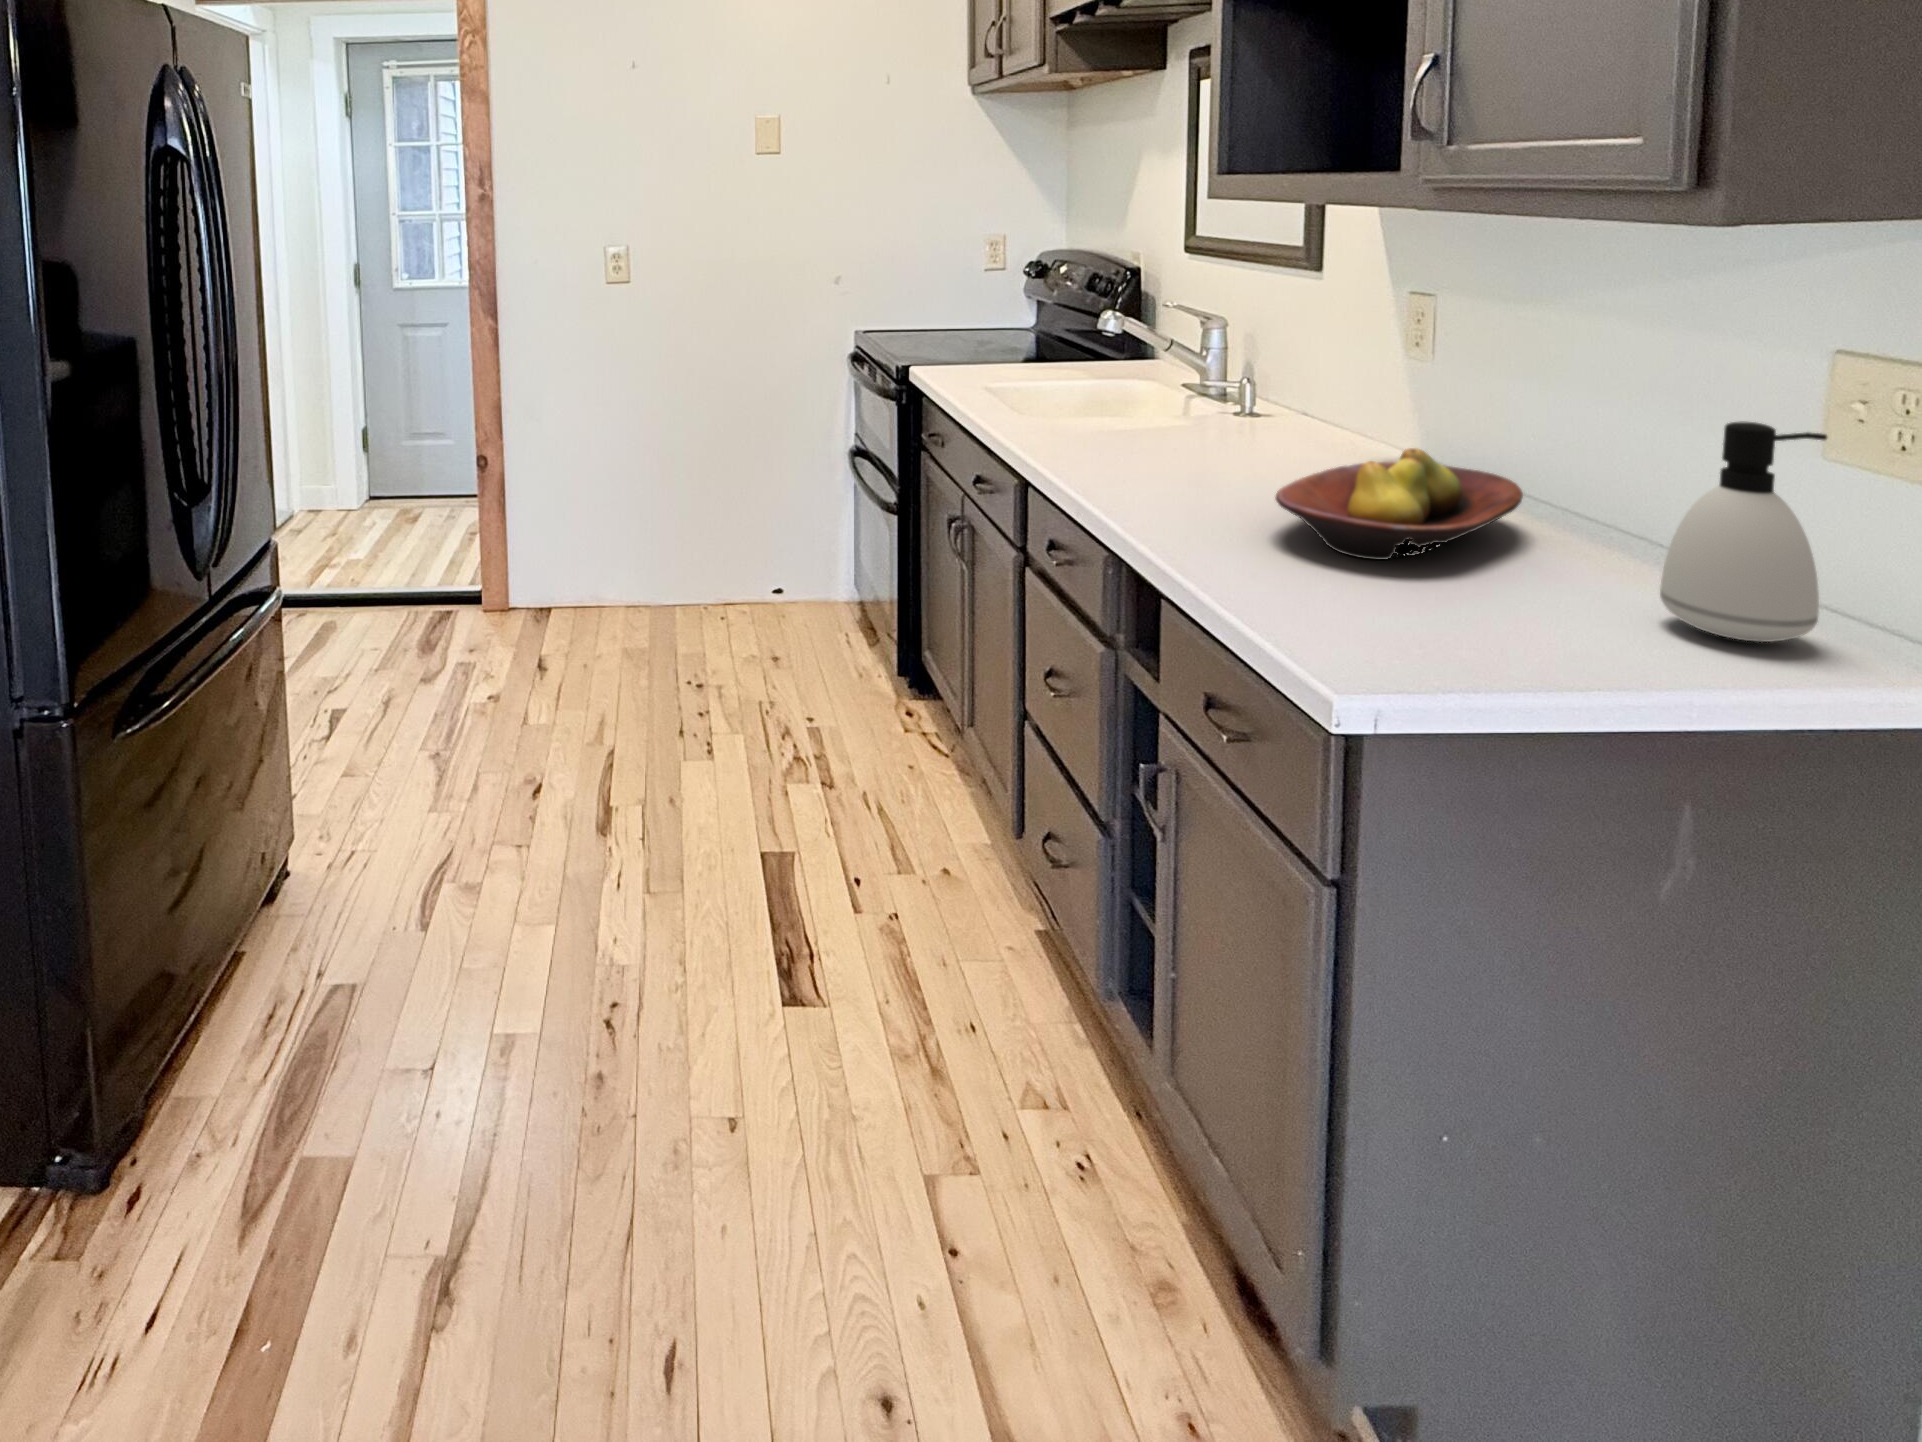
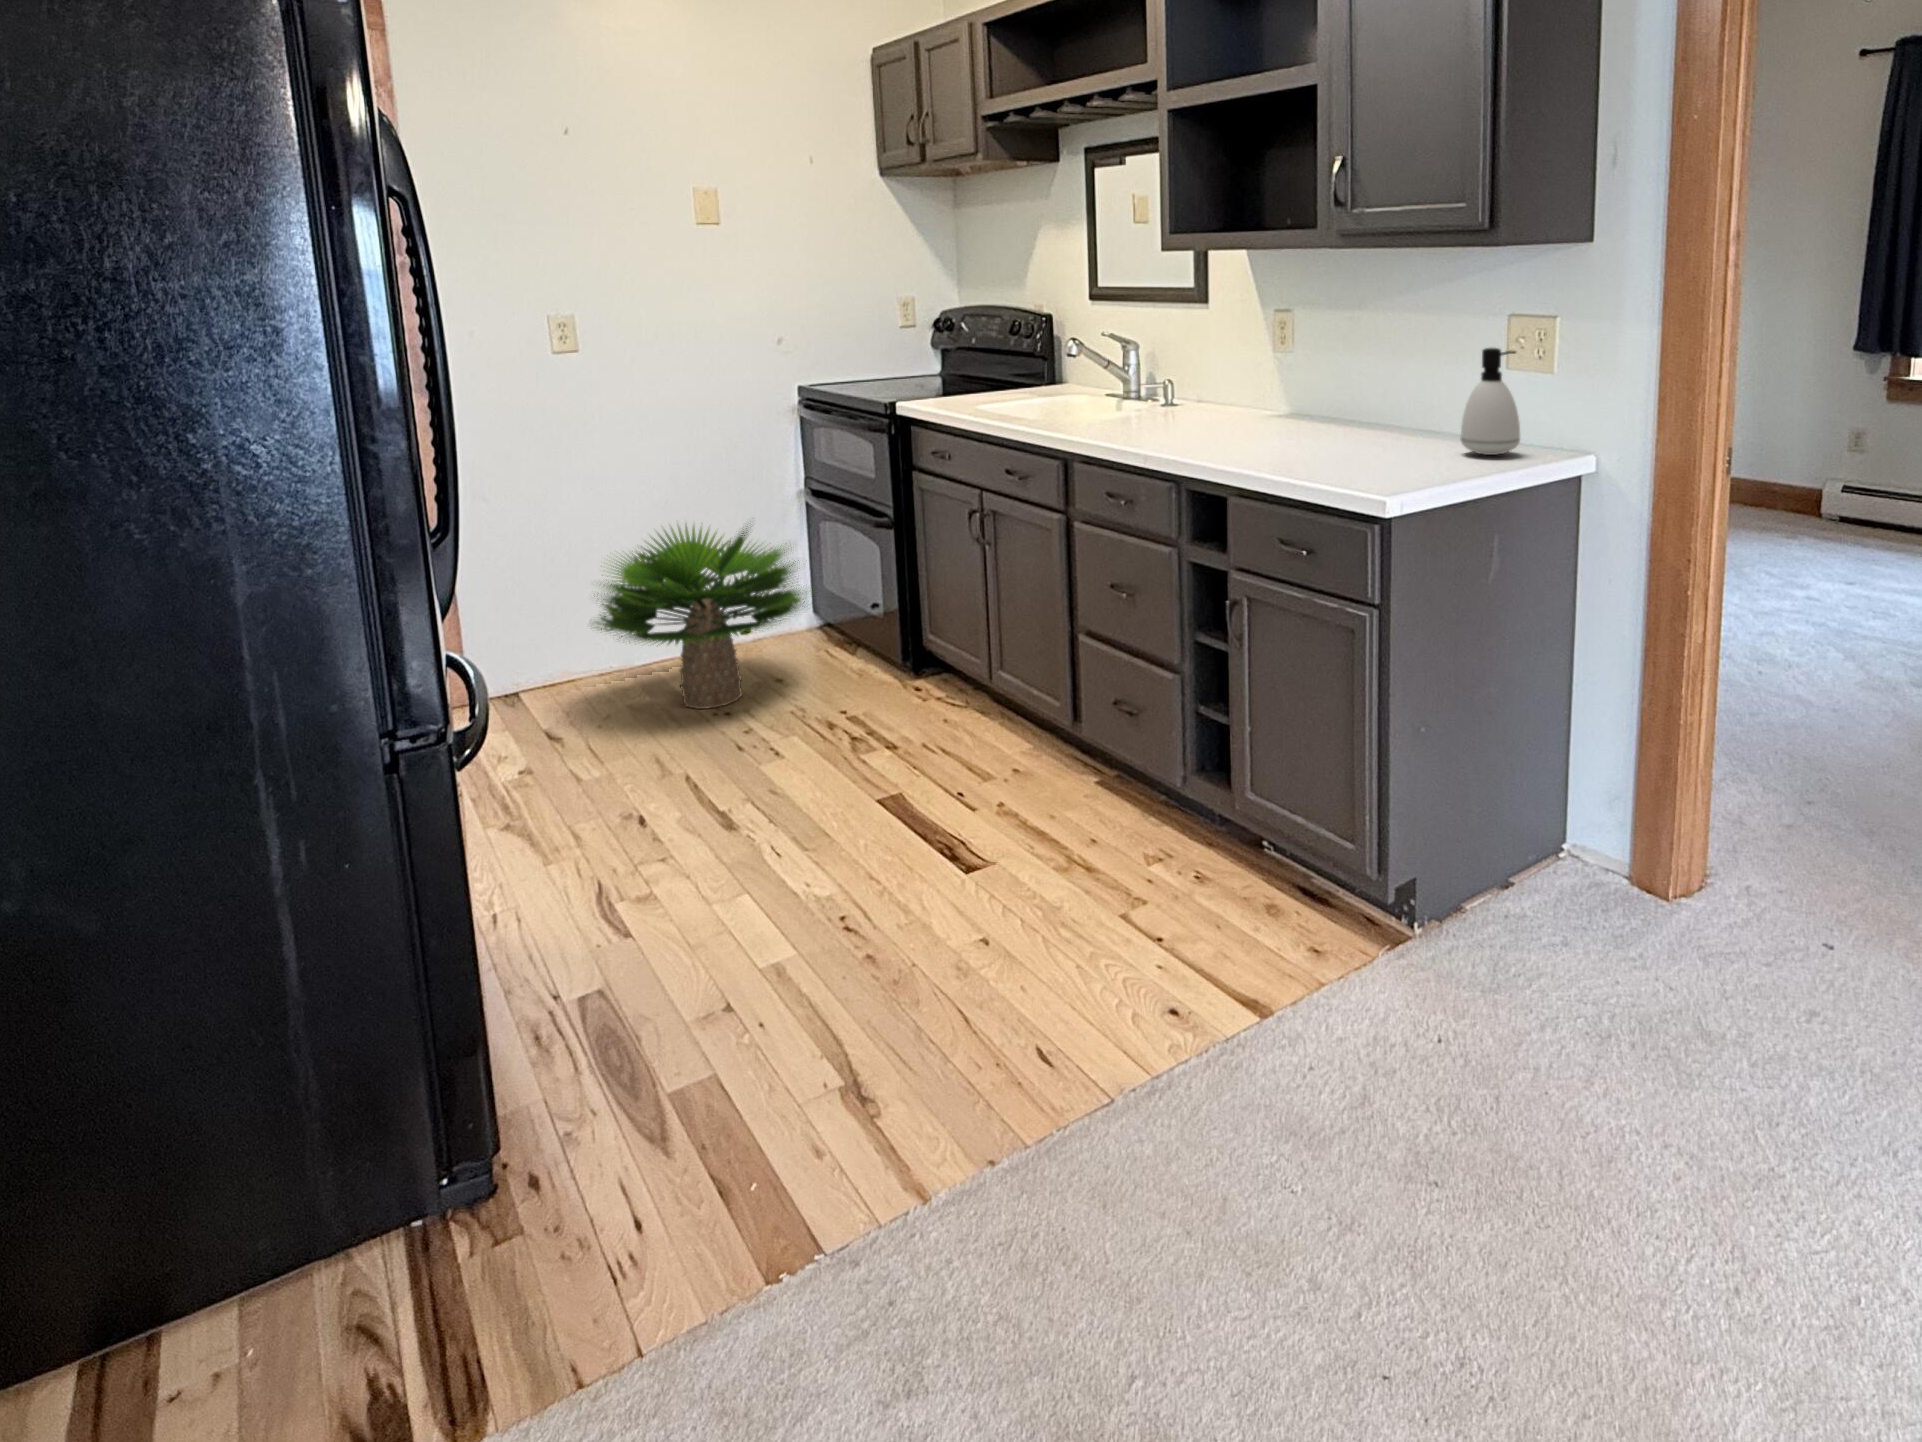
fruit bowl: present [1276,448,1523,560] -> none [1269,392,1378,453]
potted plant: none [584,462,824,670] -> present [594,526,807,709]

